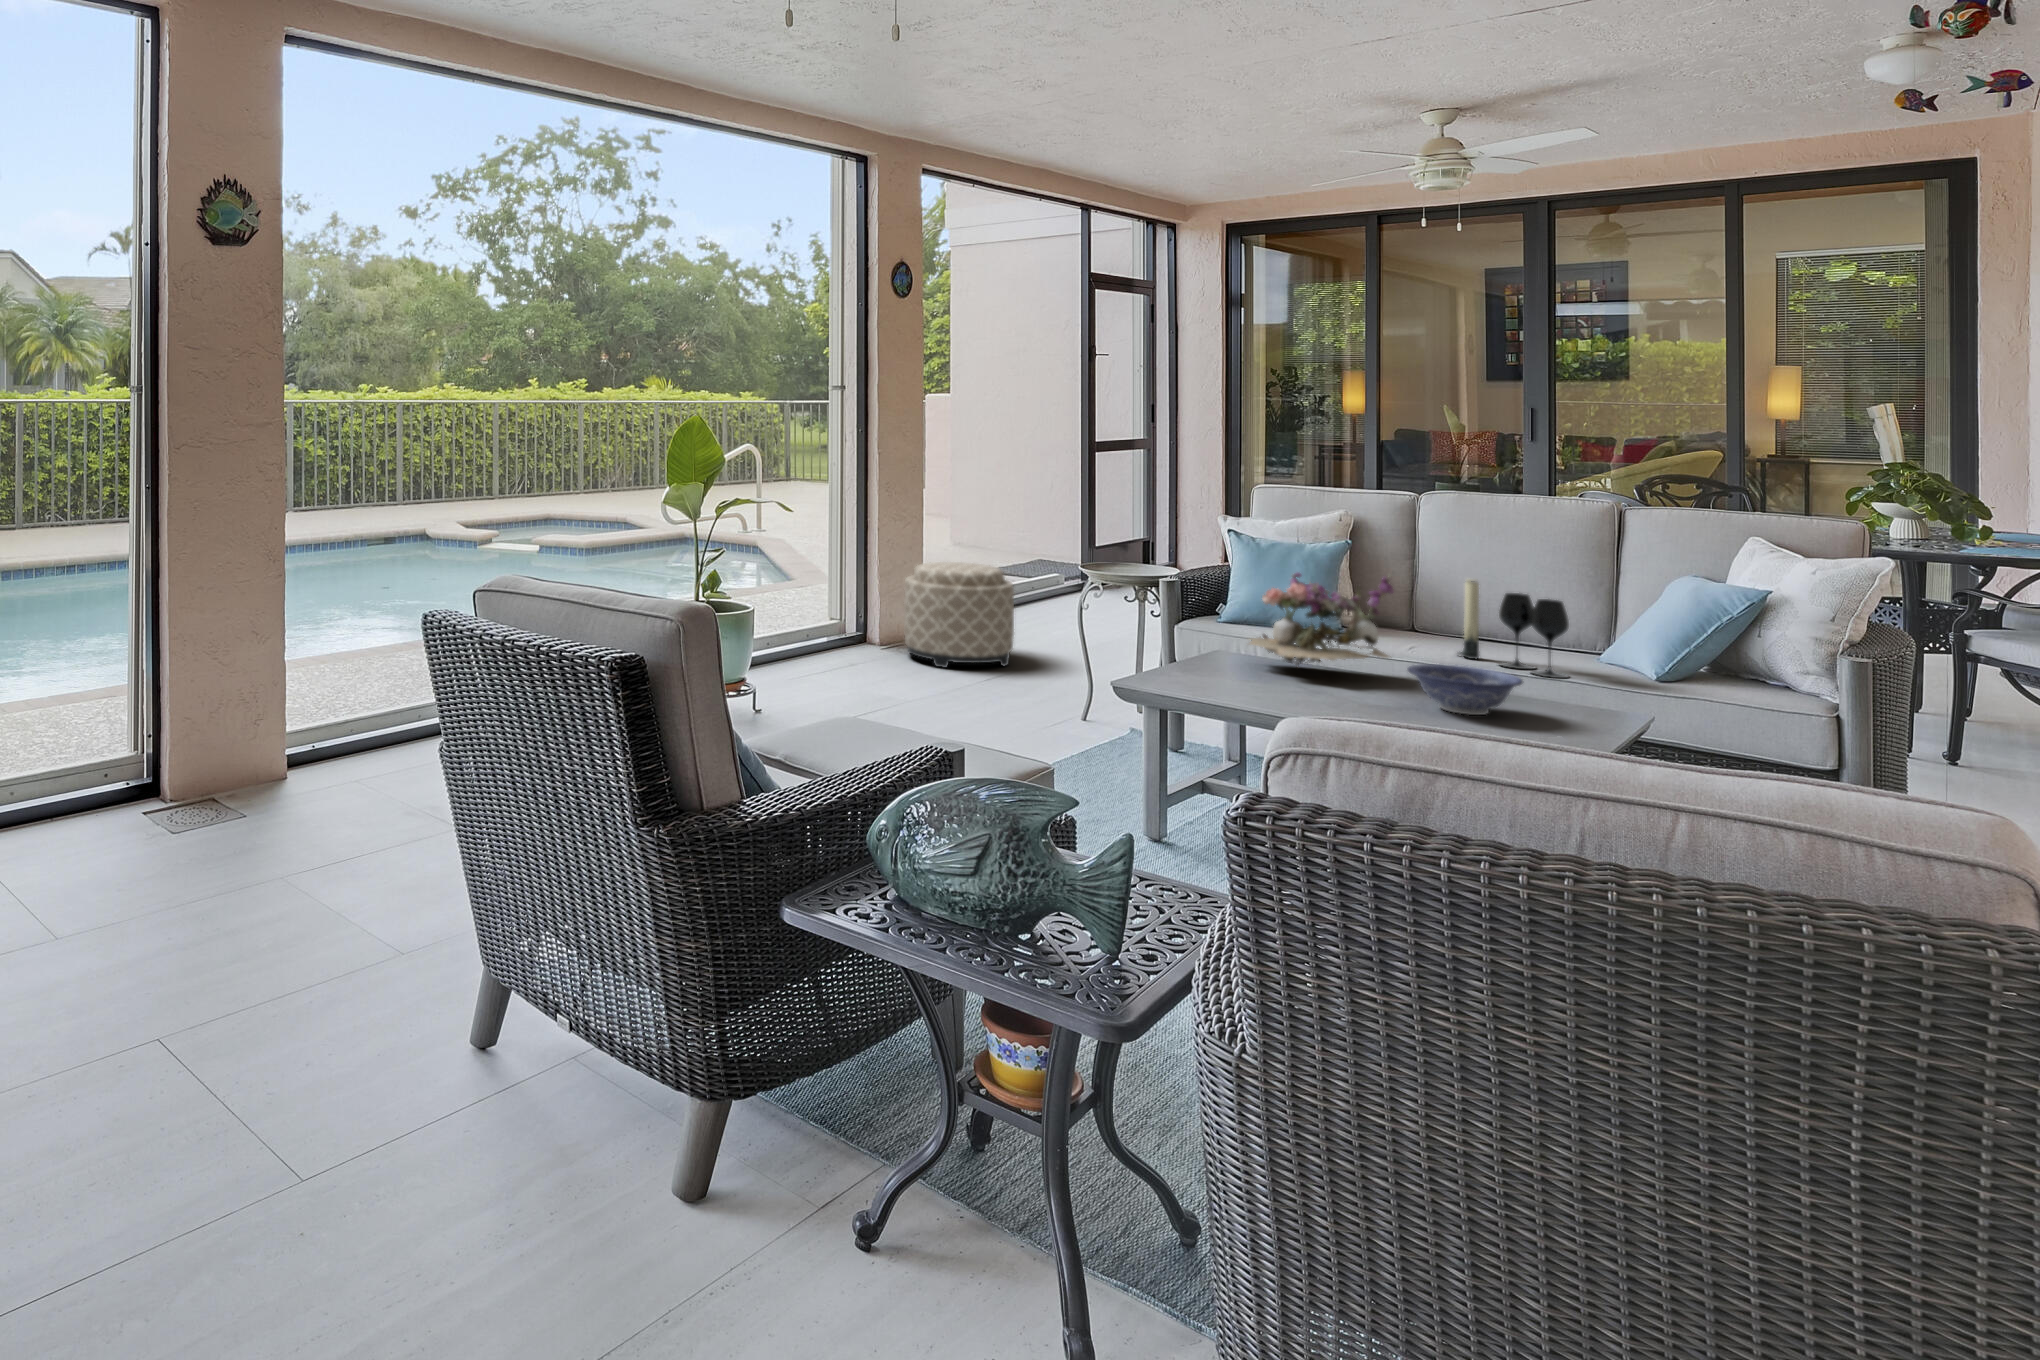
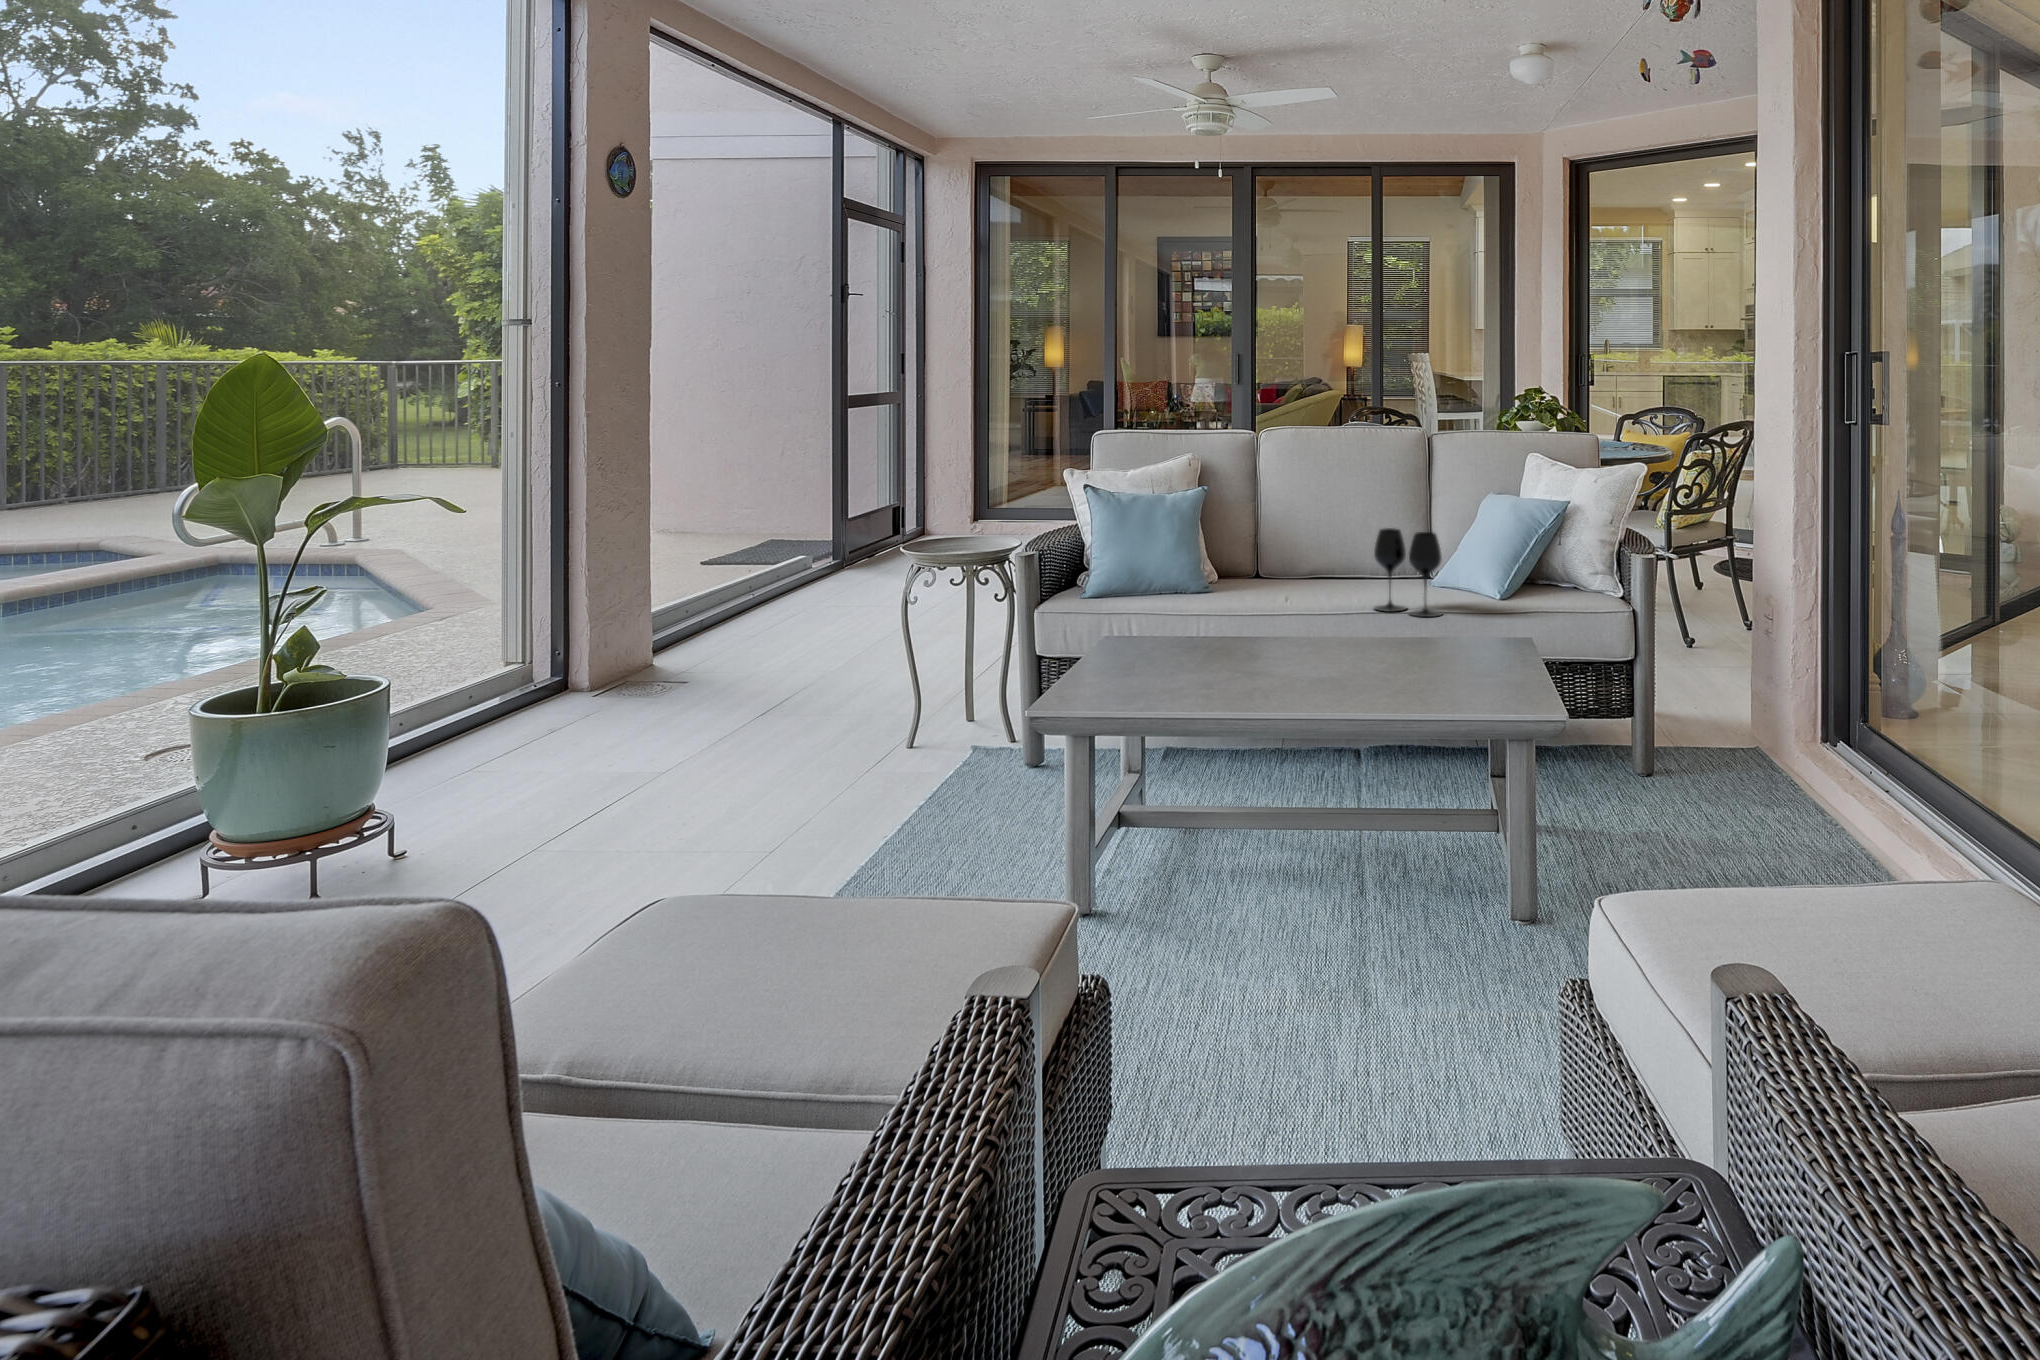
ottoman: present [904,562,1014,667] -> none [627,559,789,716]
flower arrangement: present [1249,573,1393,668] -> none [1153,523,1321,656]
candle: present [1458,579,1479,659] -> none [1329,518,1352,607]
decorative bowl: present [1408,664,1523,715] -> none [1367,626,1484,688]

